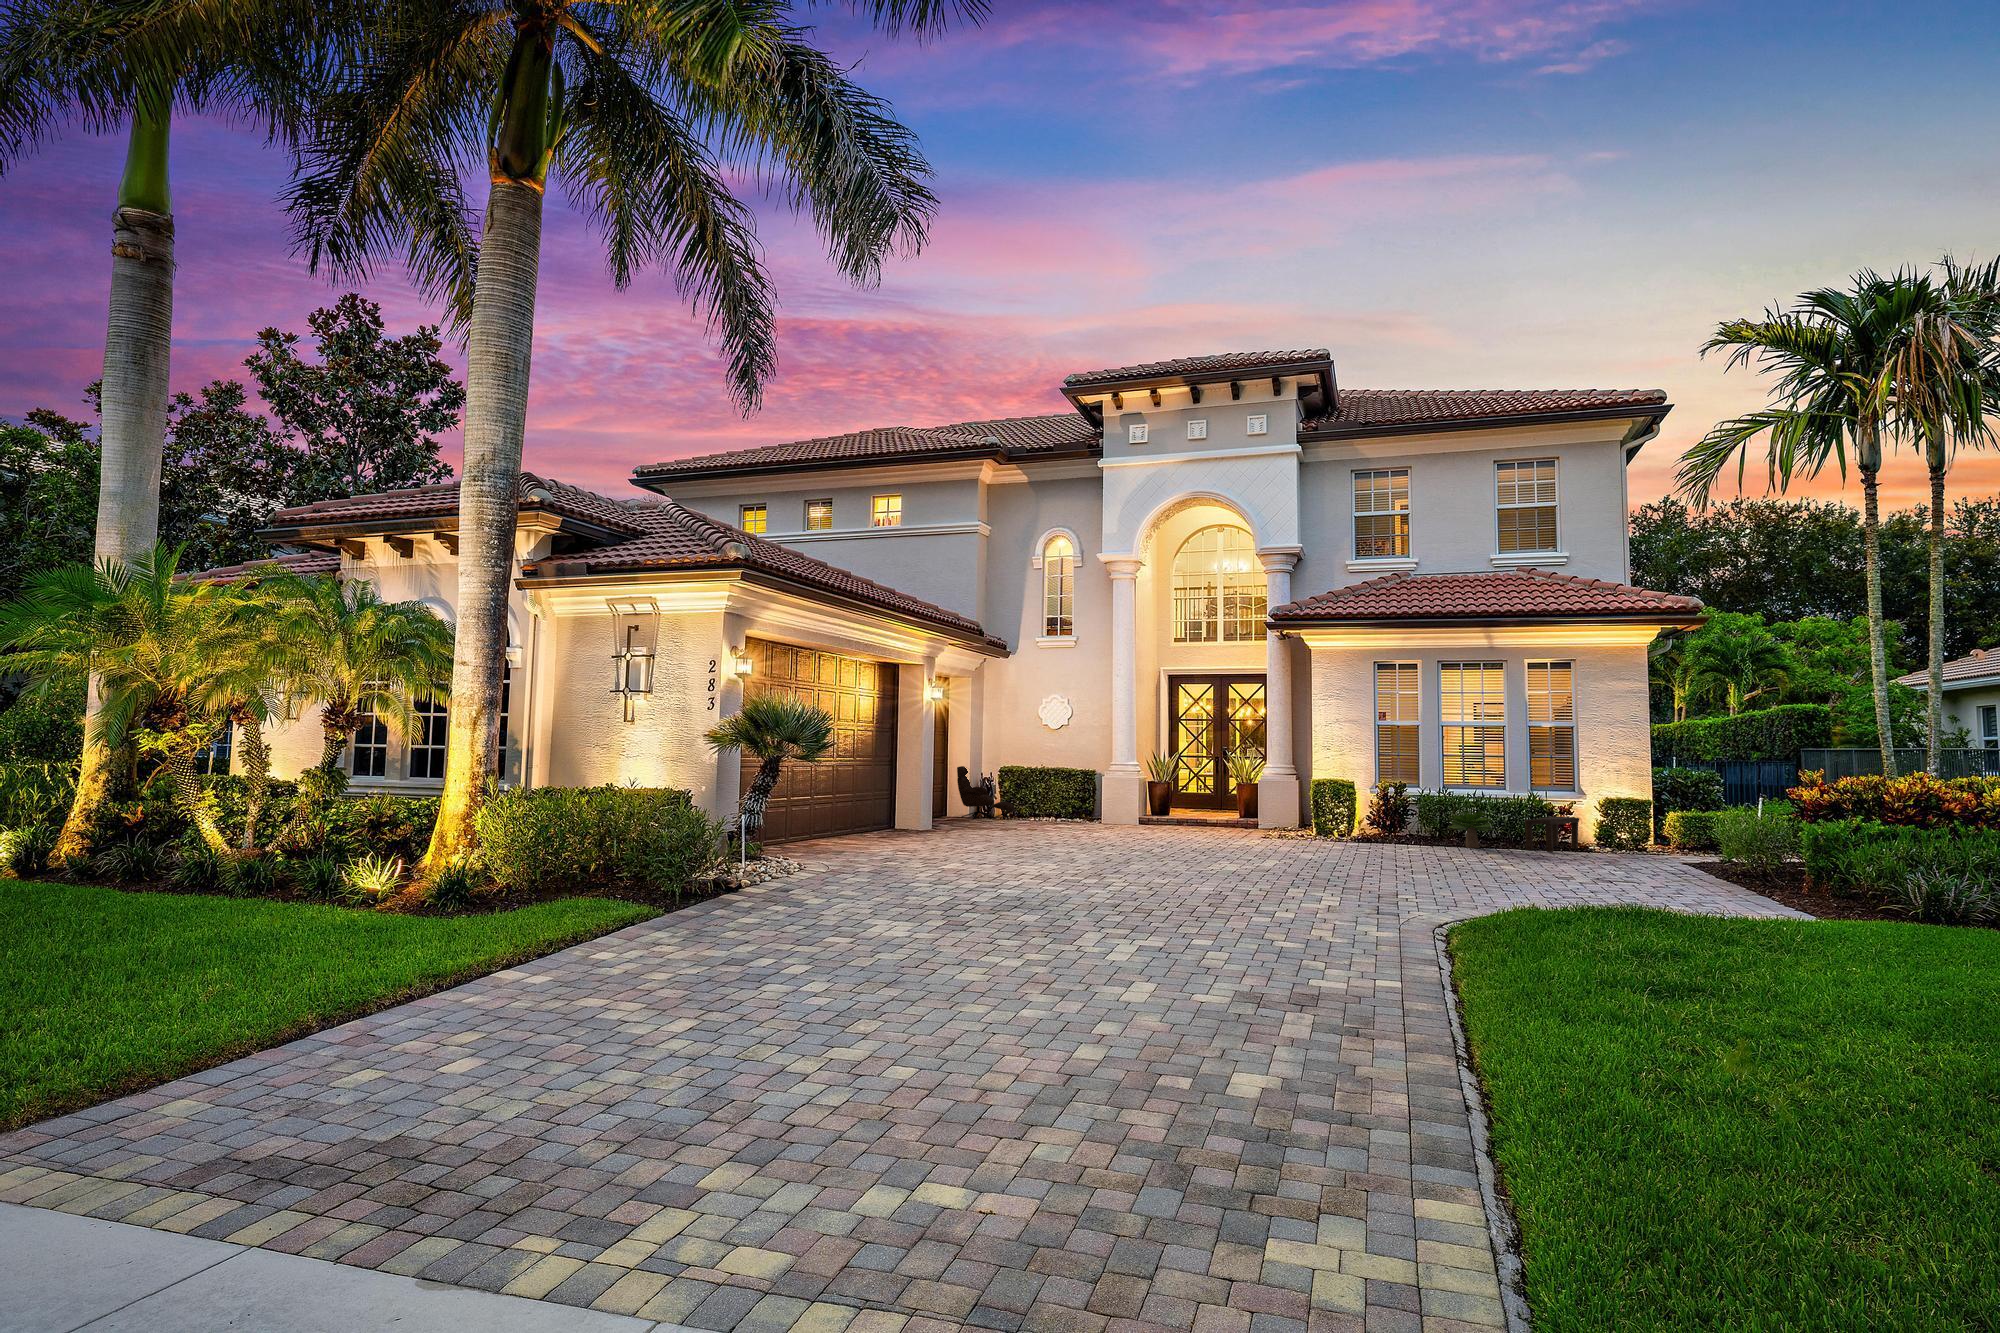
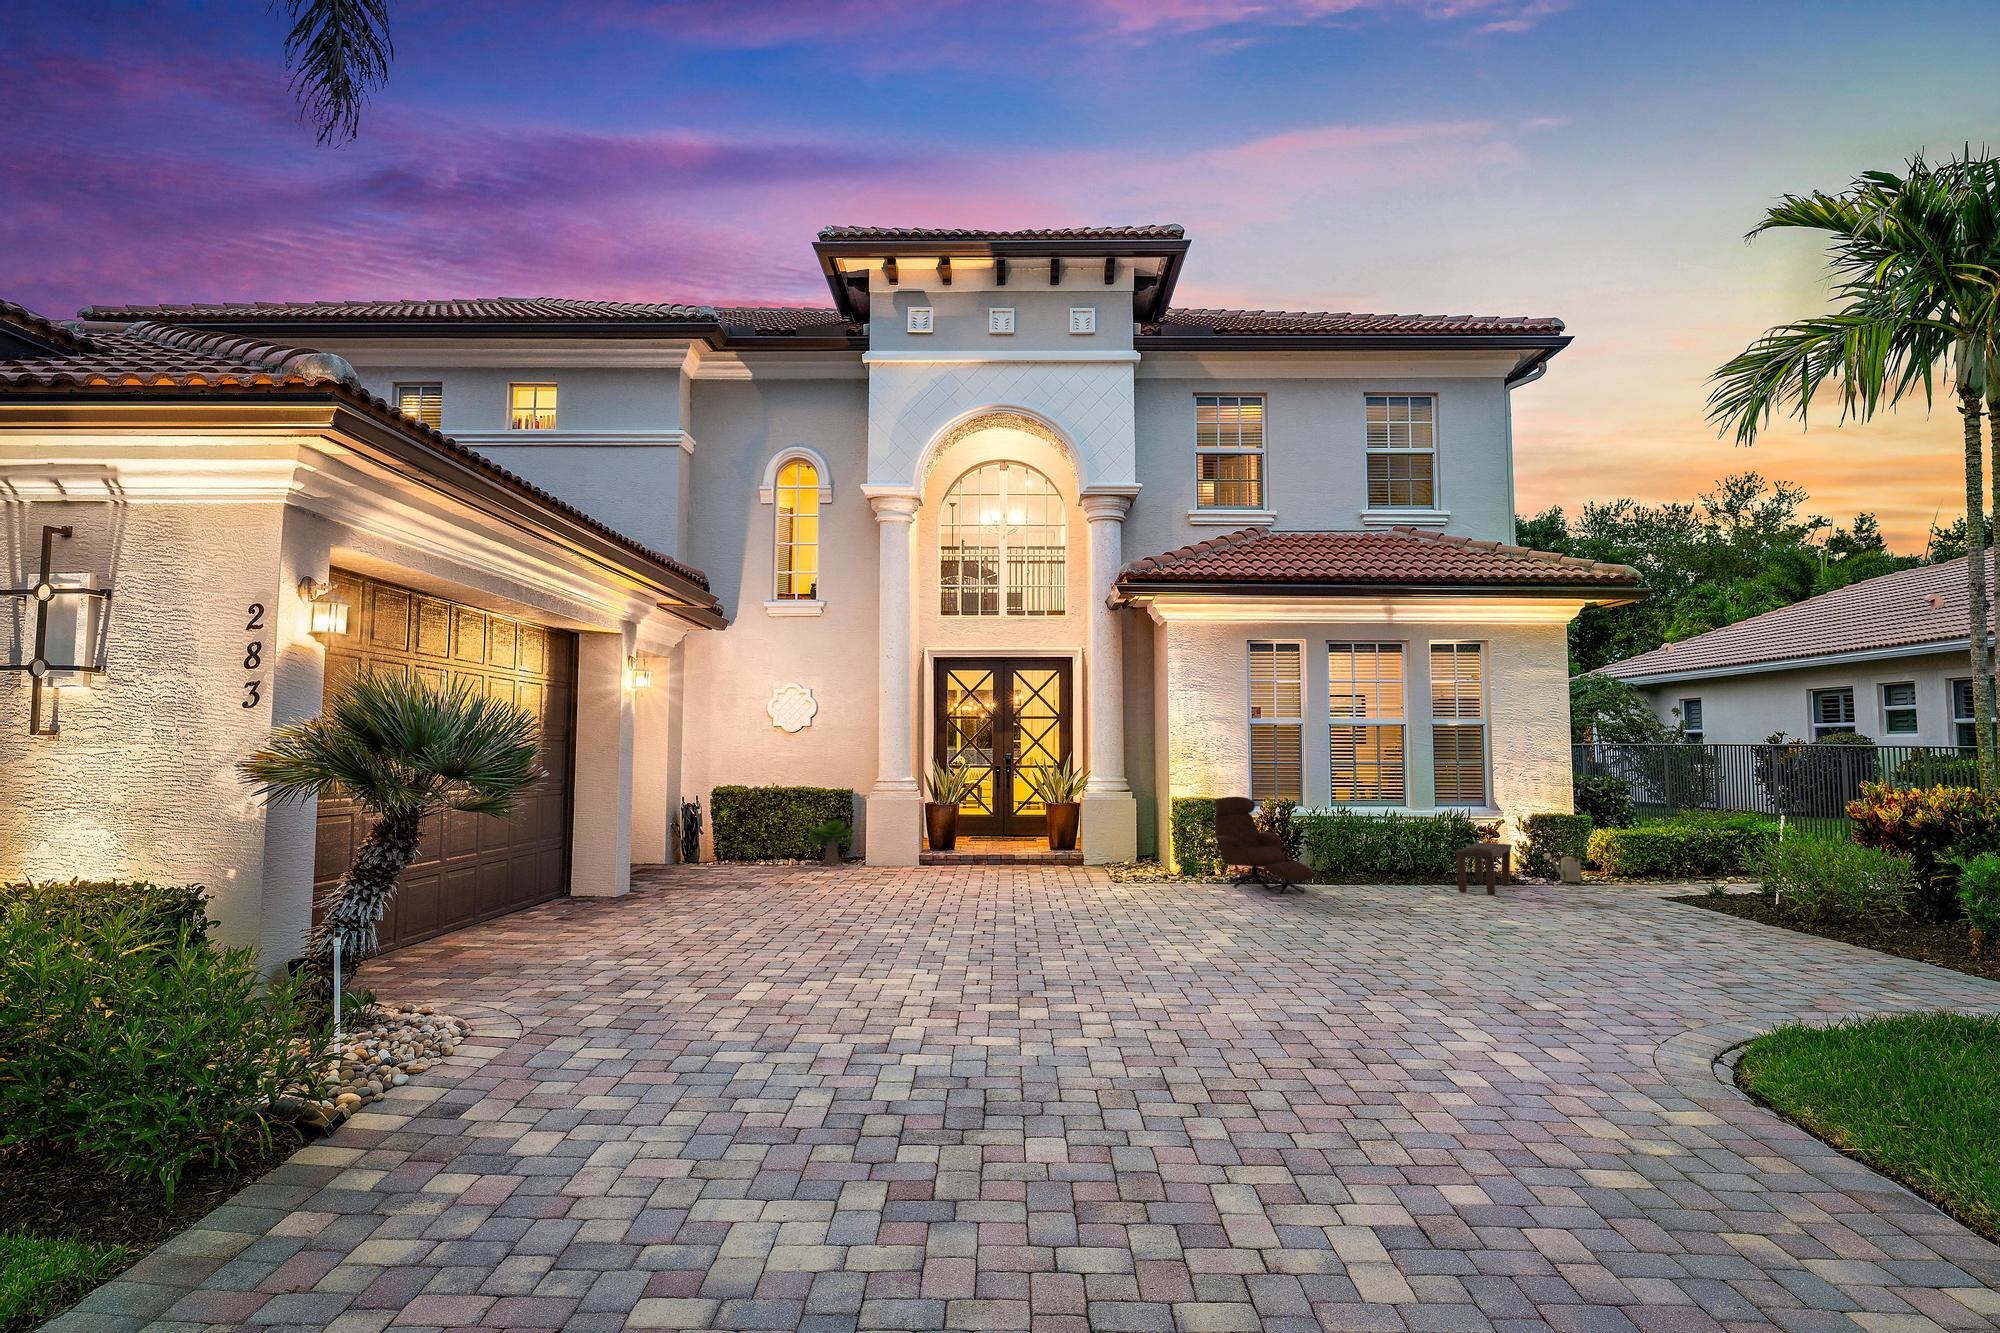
lounge chair: present [957,766,1015,819] -> present [1215,797,1313,894]
potted plant: present [1450,811,1492,848] -> present [809,820,855,863]
watering can: none [1611,824,1645,851] -> present [1544,850,1583,884]

